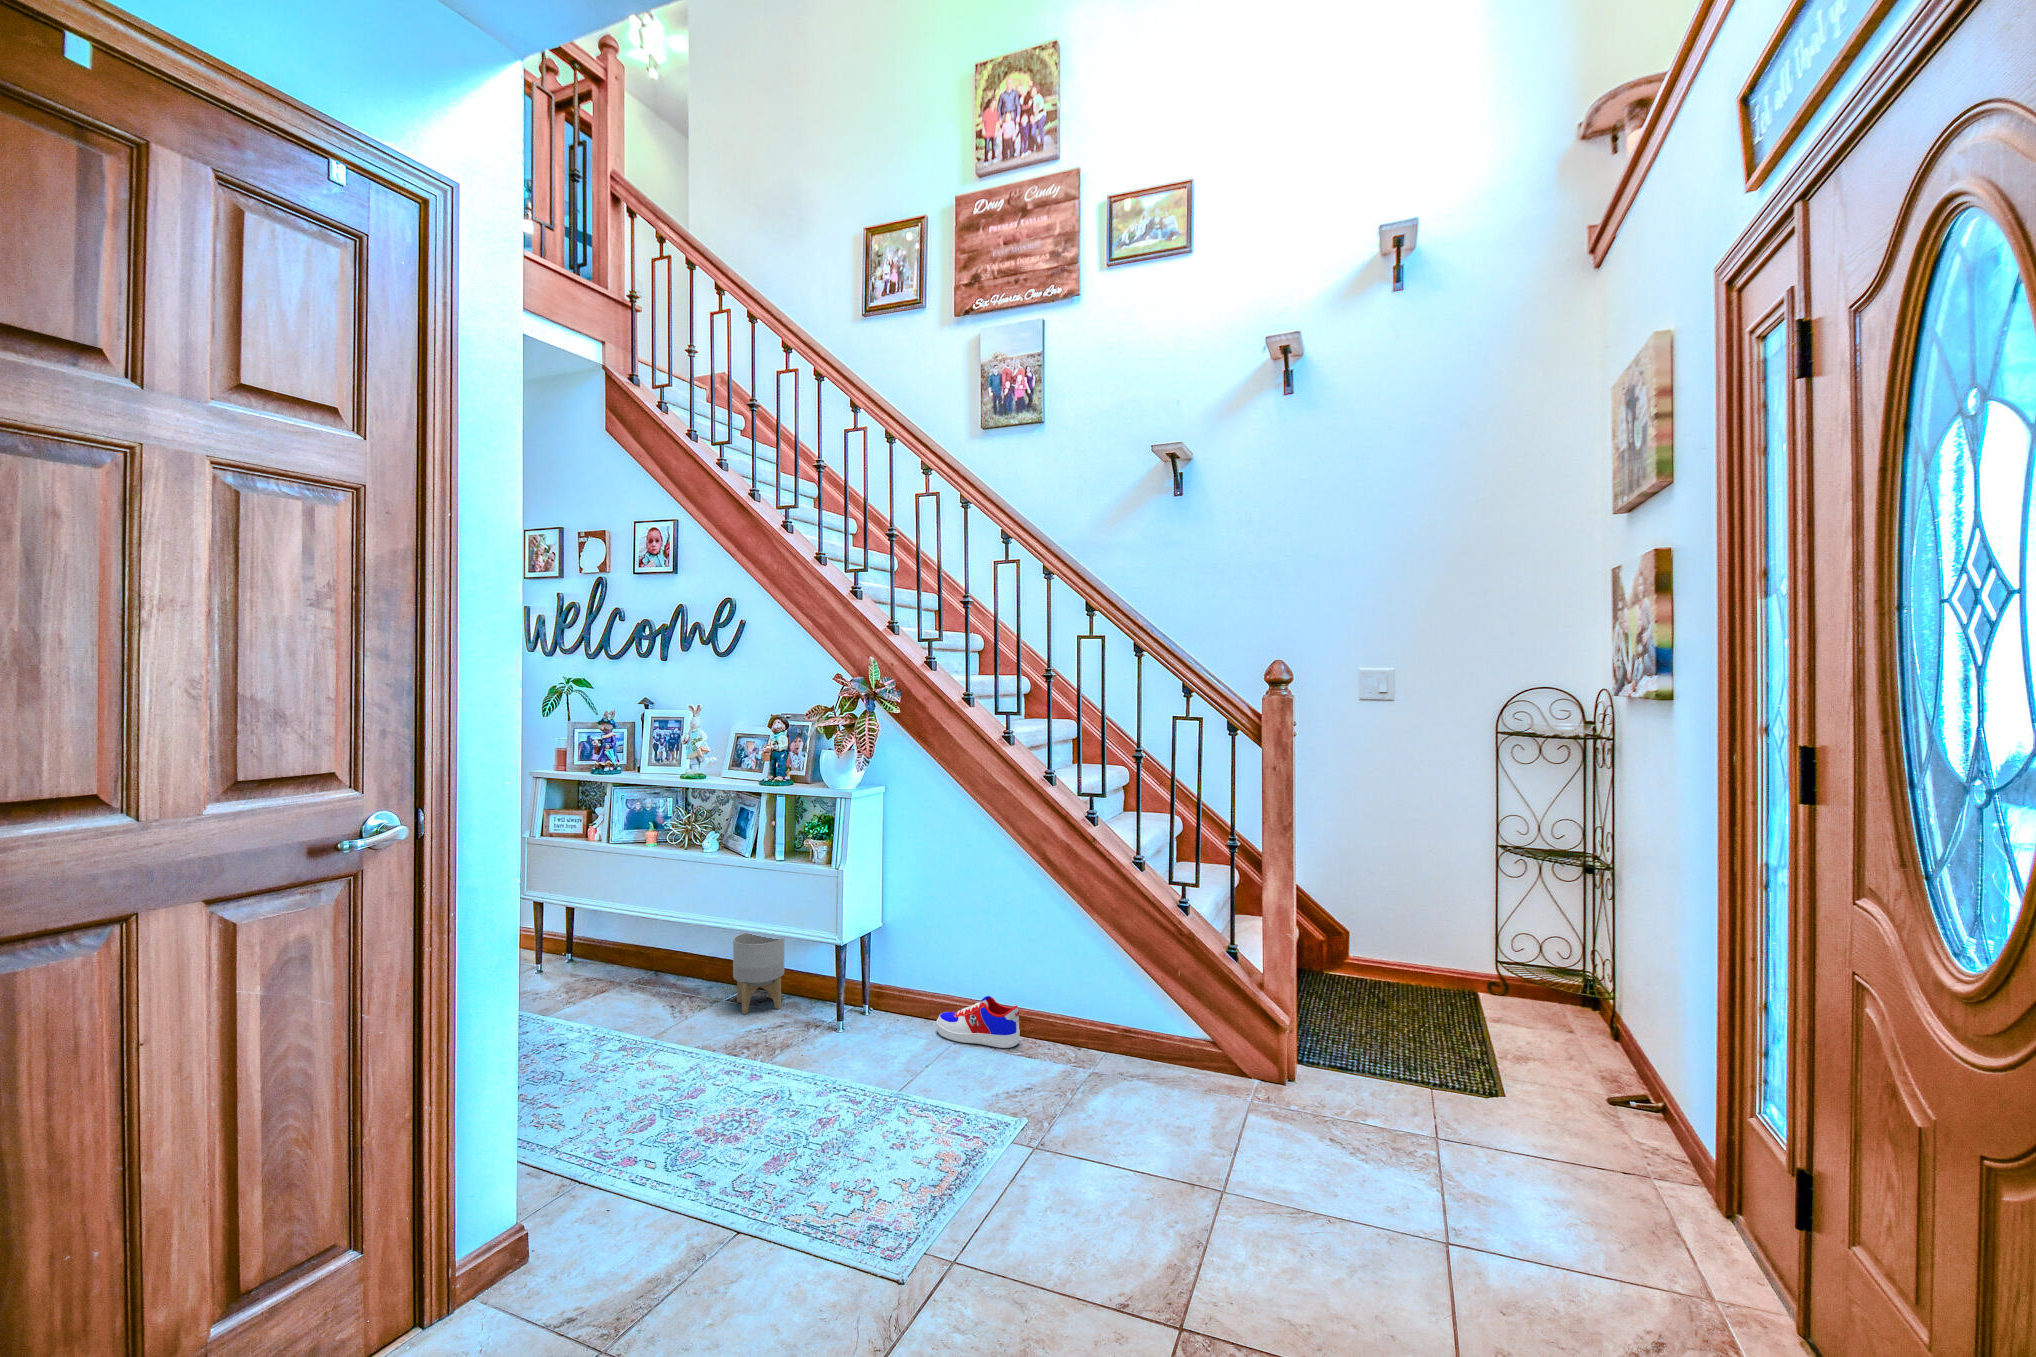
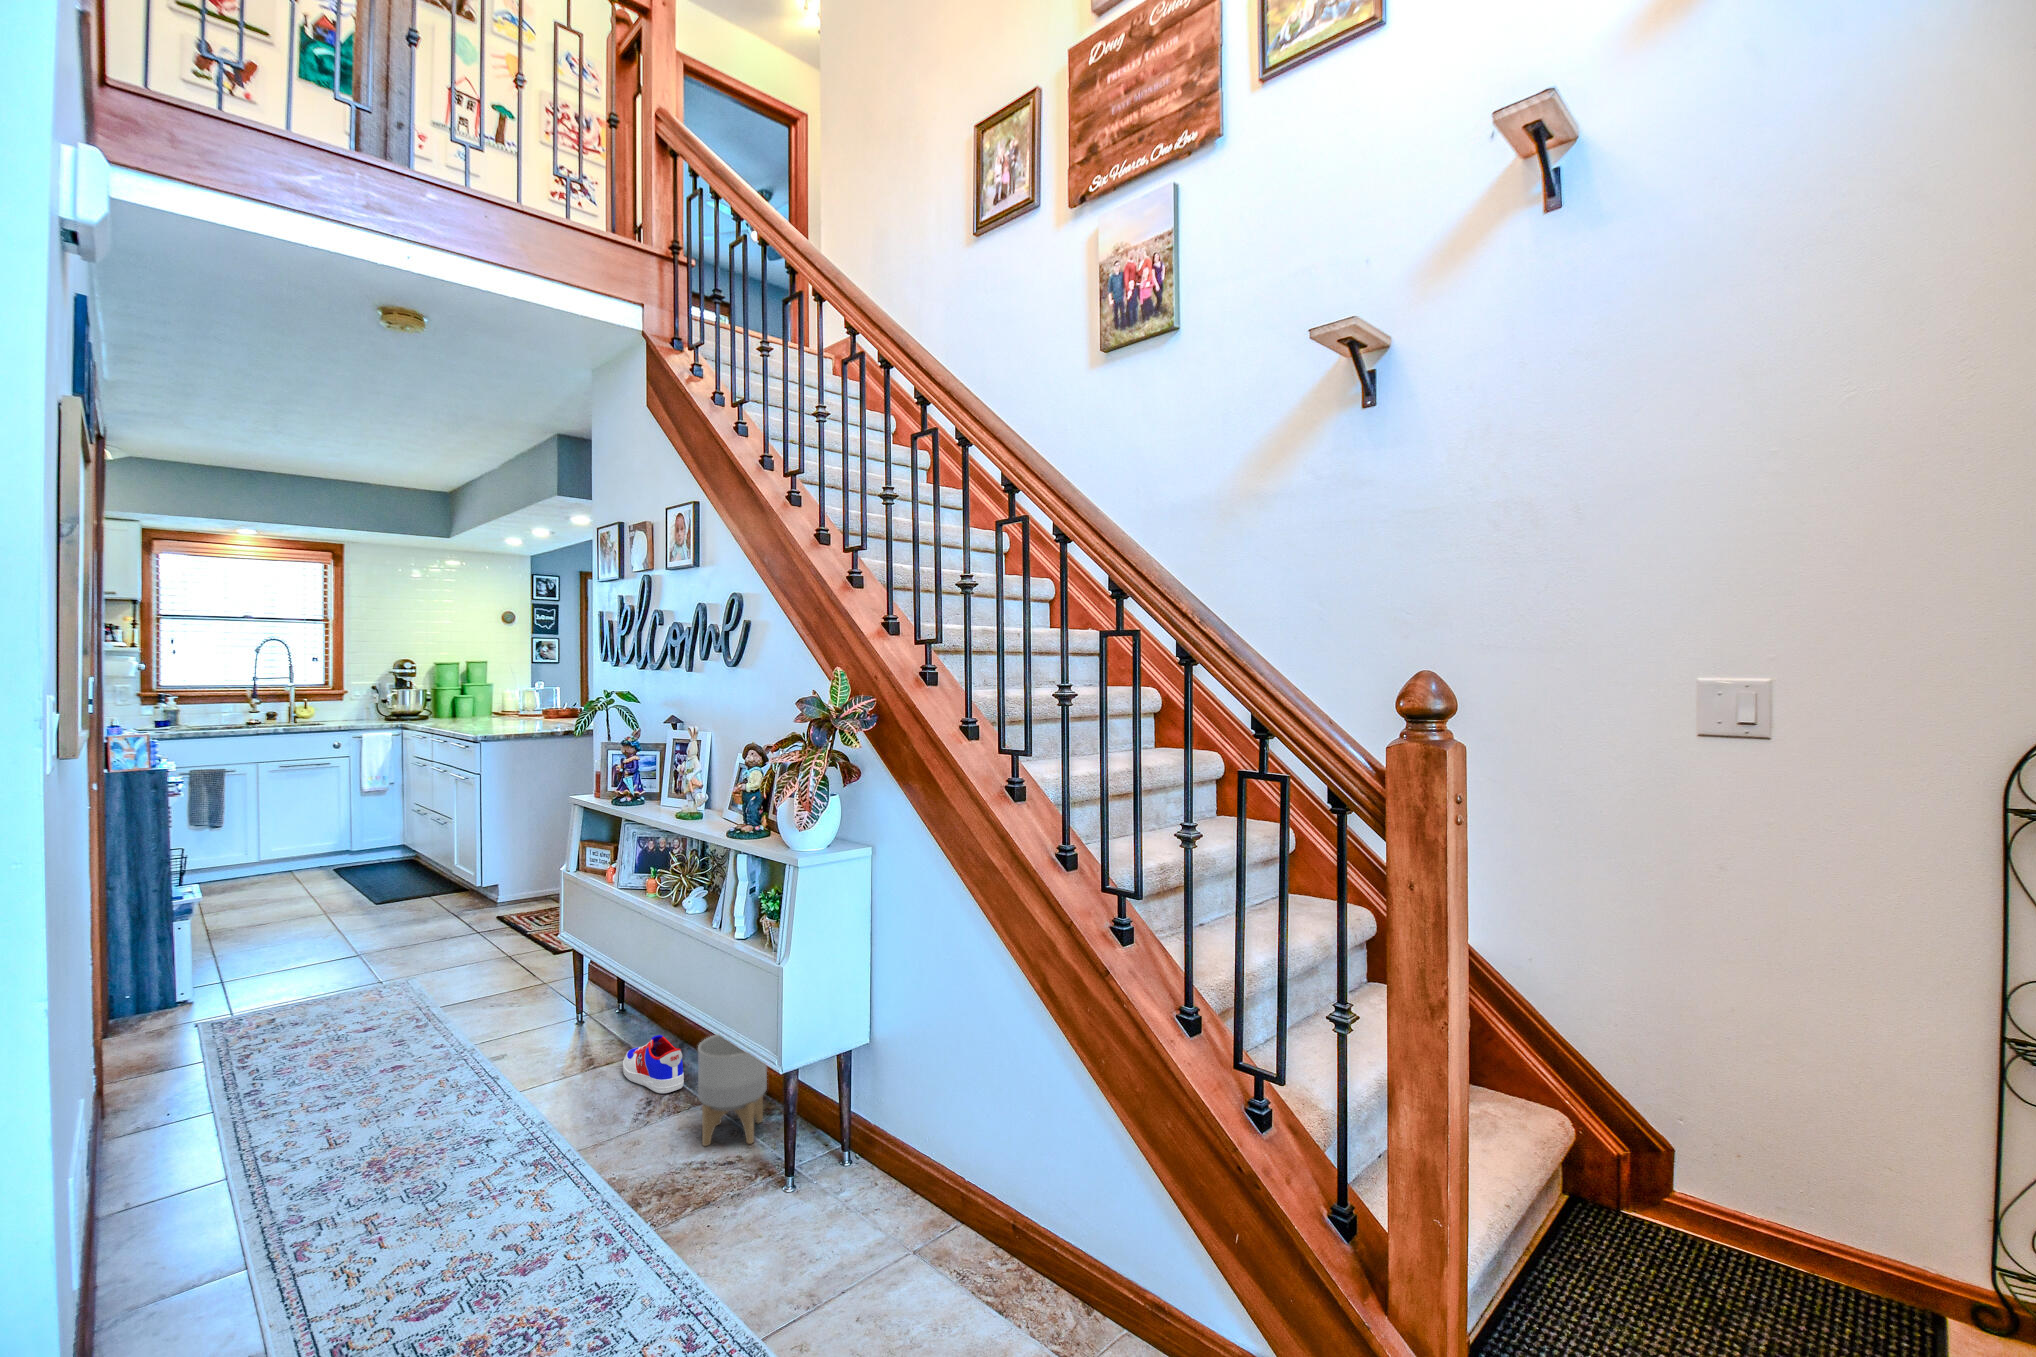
sneaker: present [936,996,1020,1048] -> present [623,1035,684,1093]

